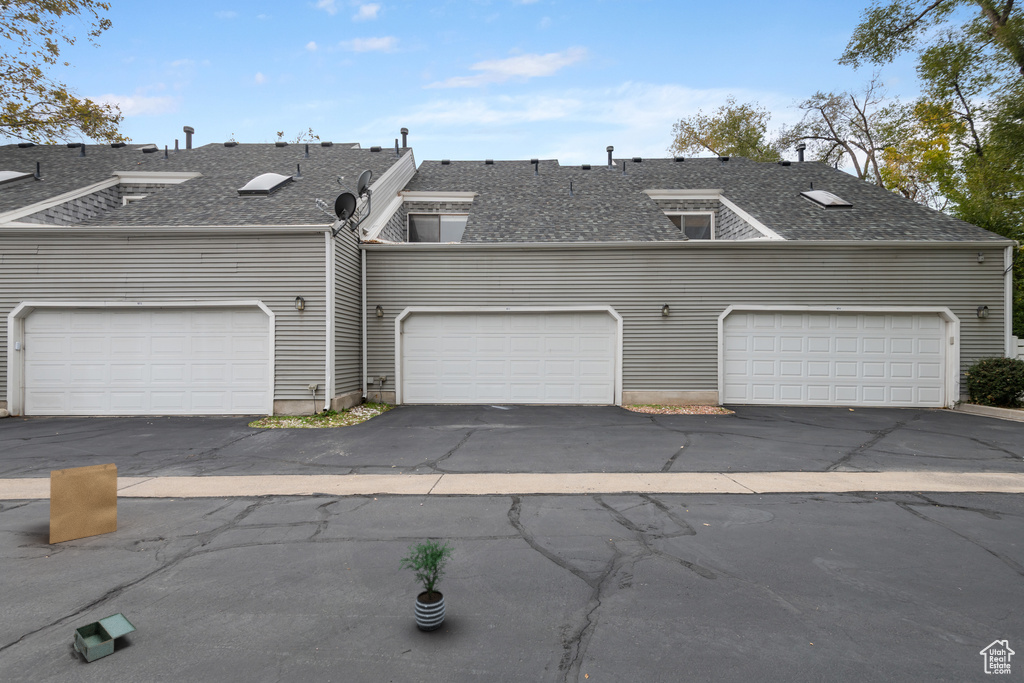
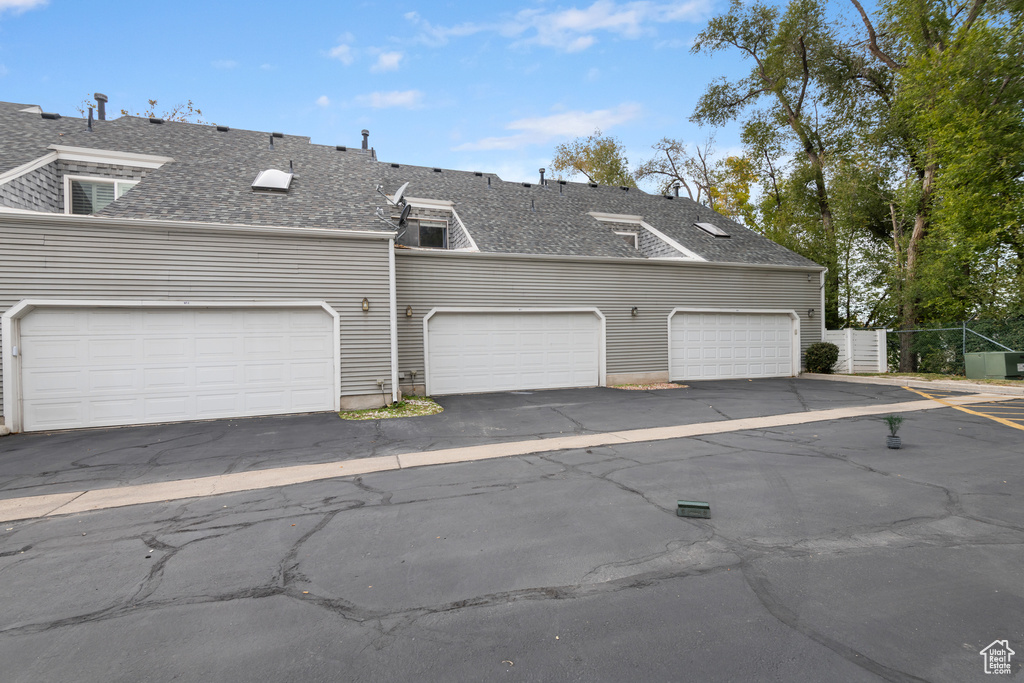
cardboard box: present [50,463,117,544] -> none [467,435,511,493]
potted plant: present [399,539,454,631] -> present [883,416,903,449]

